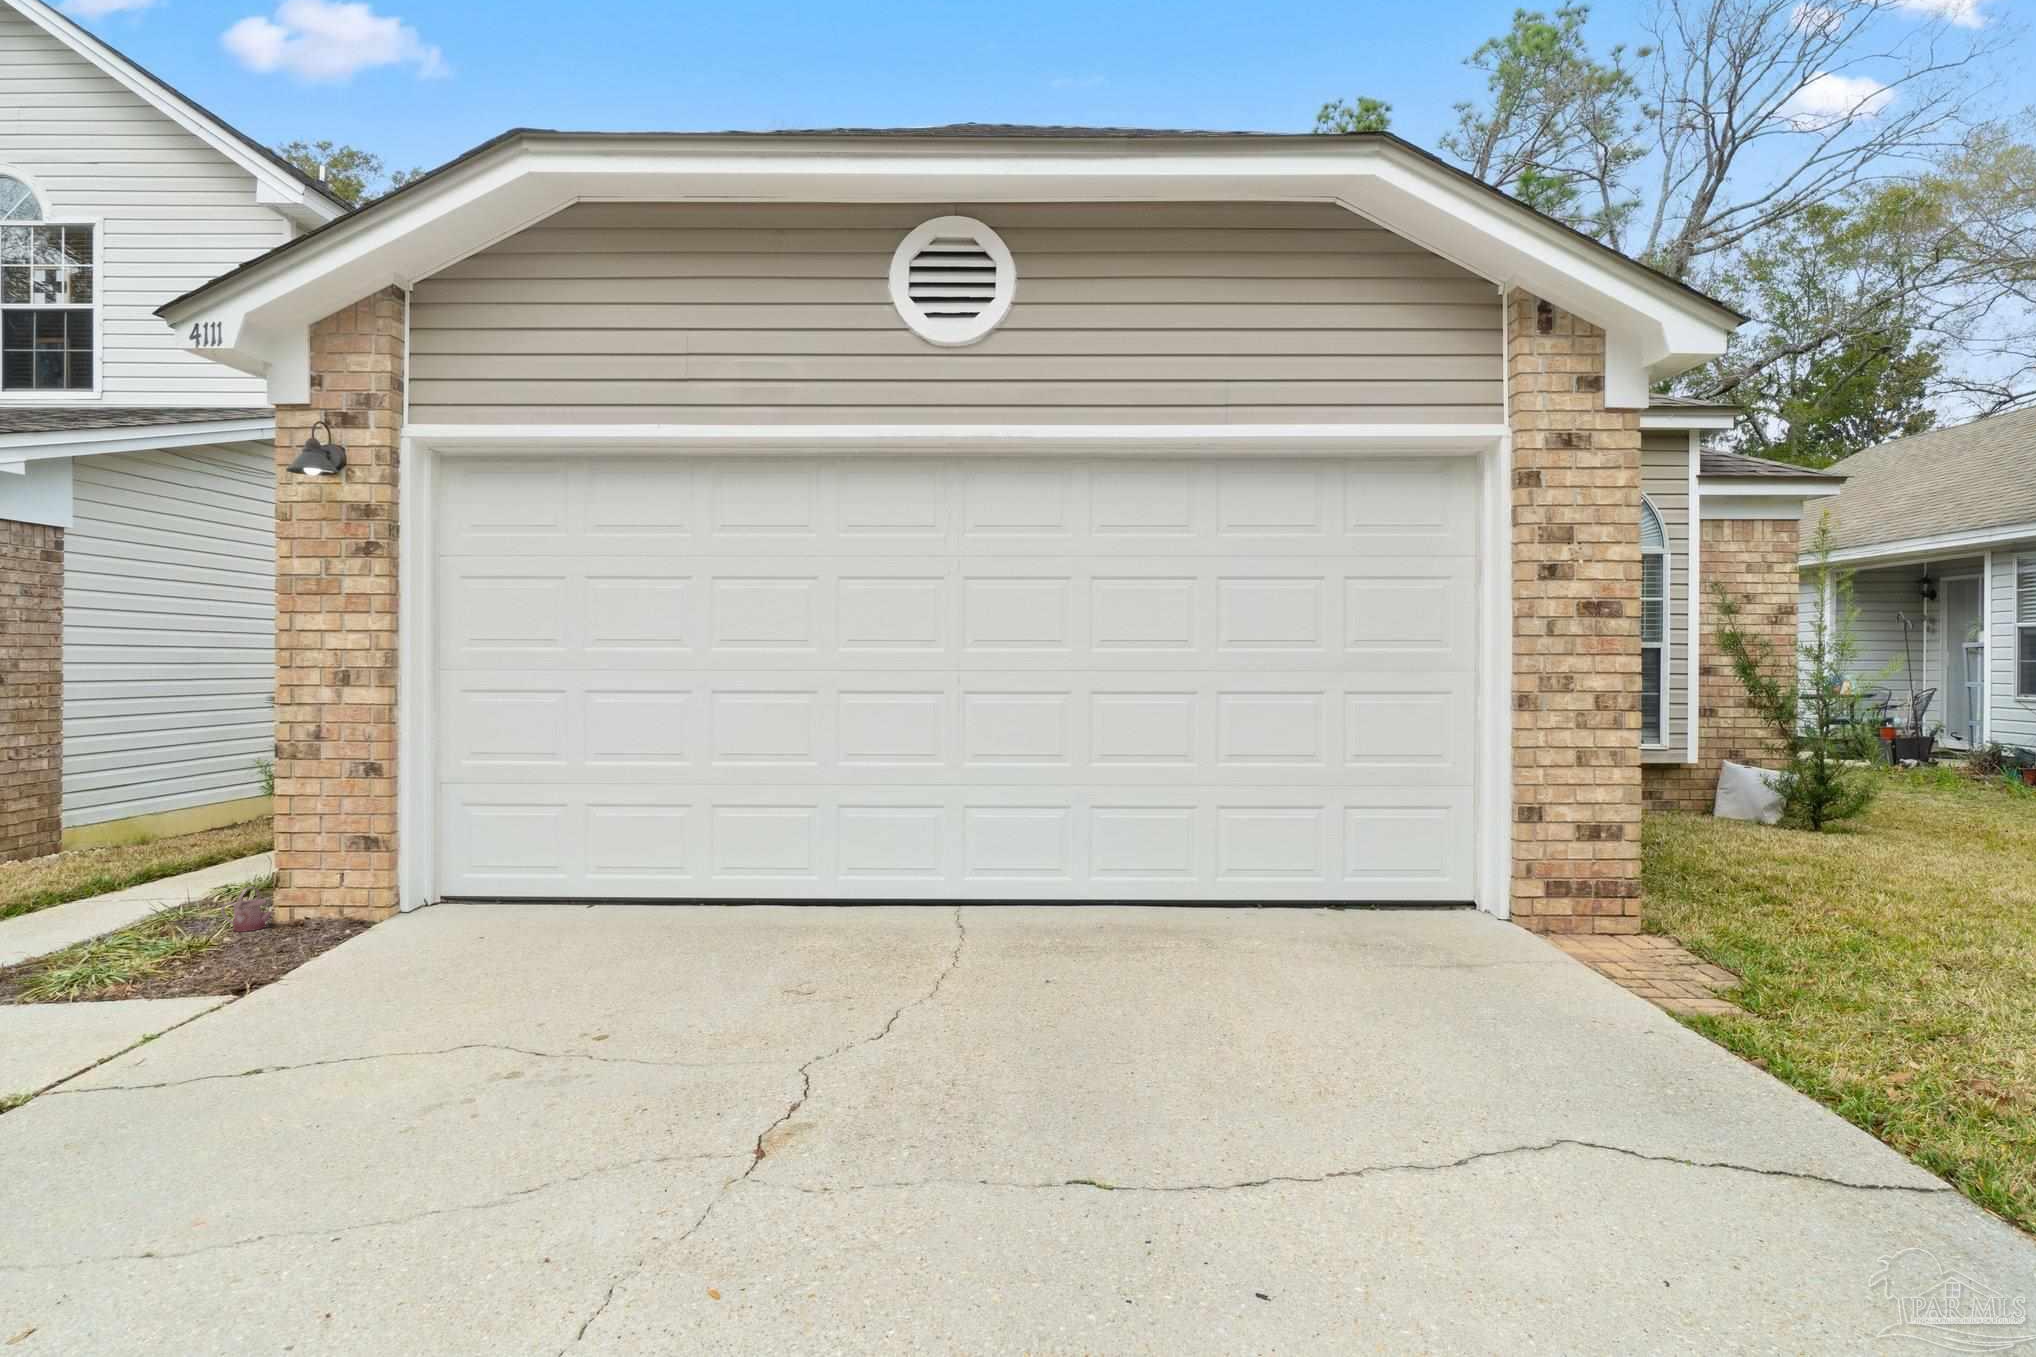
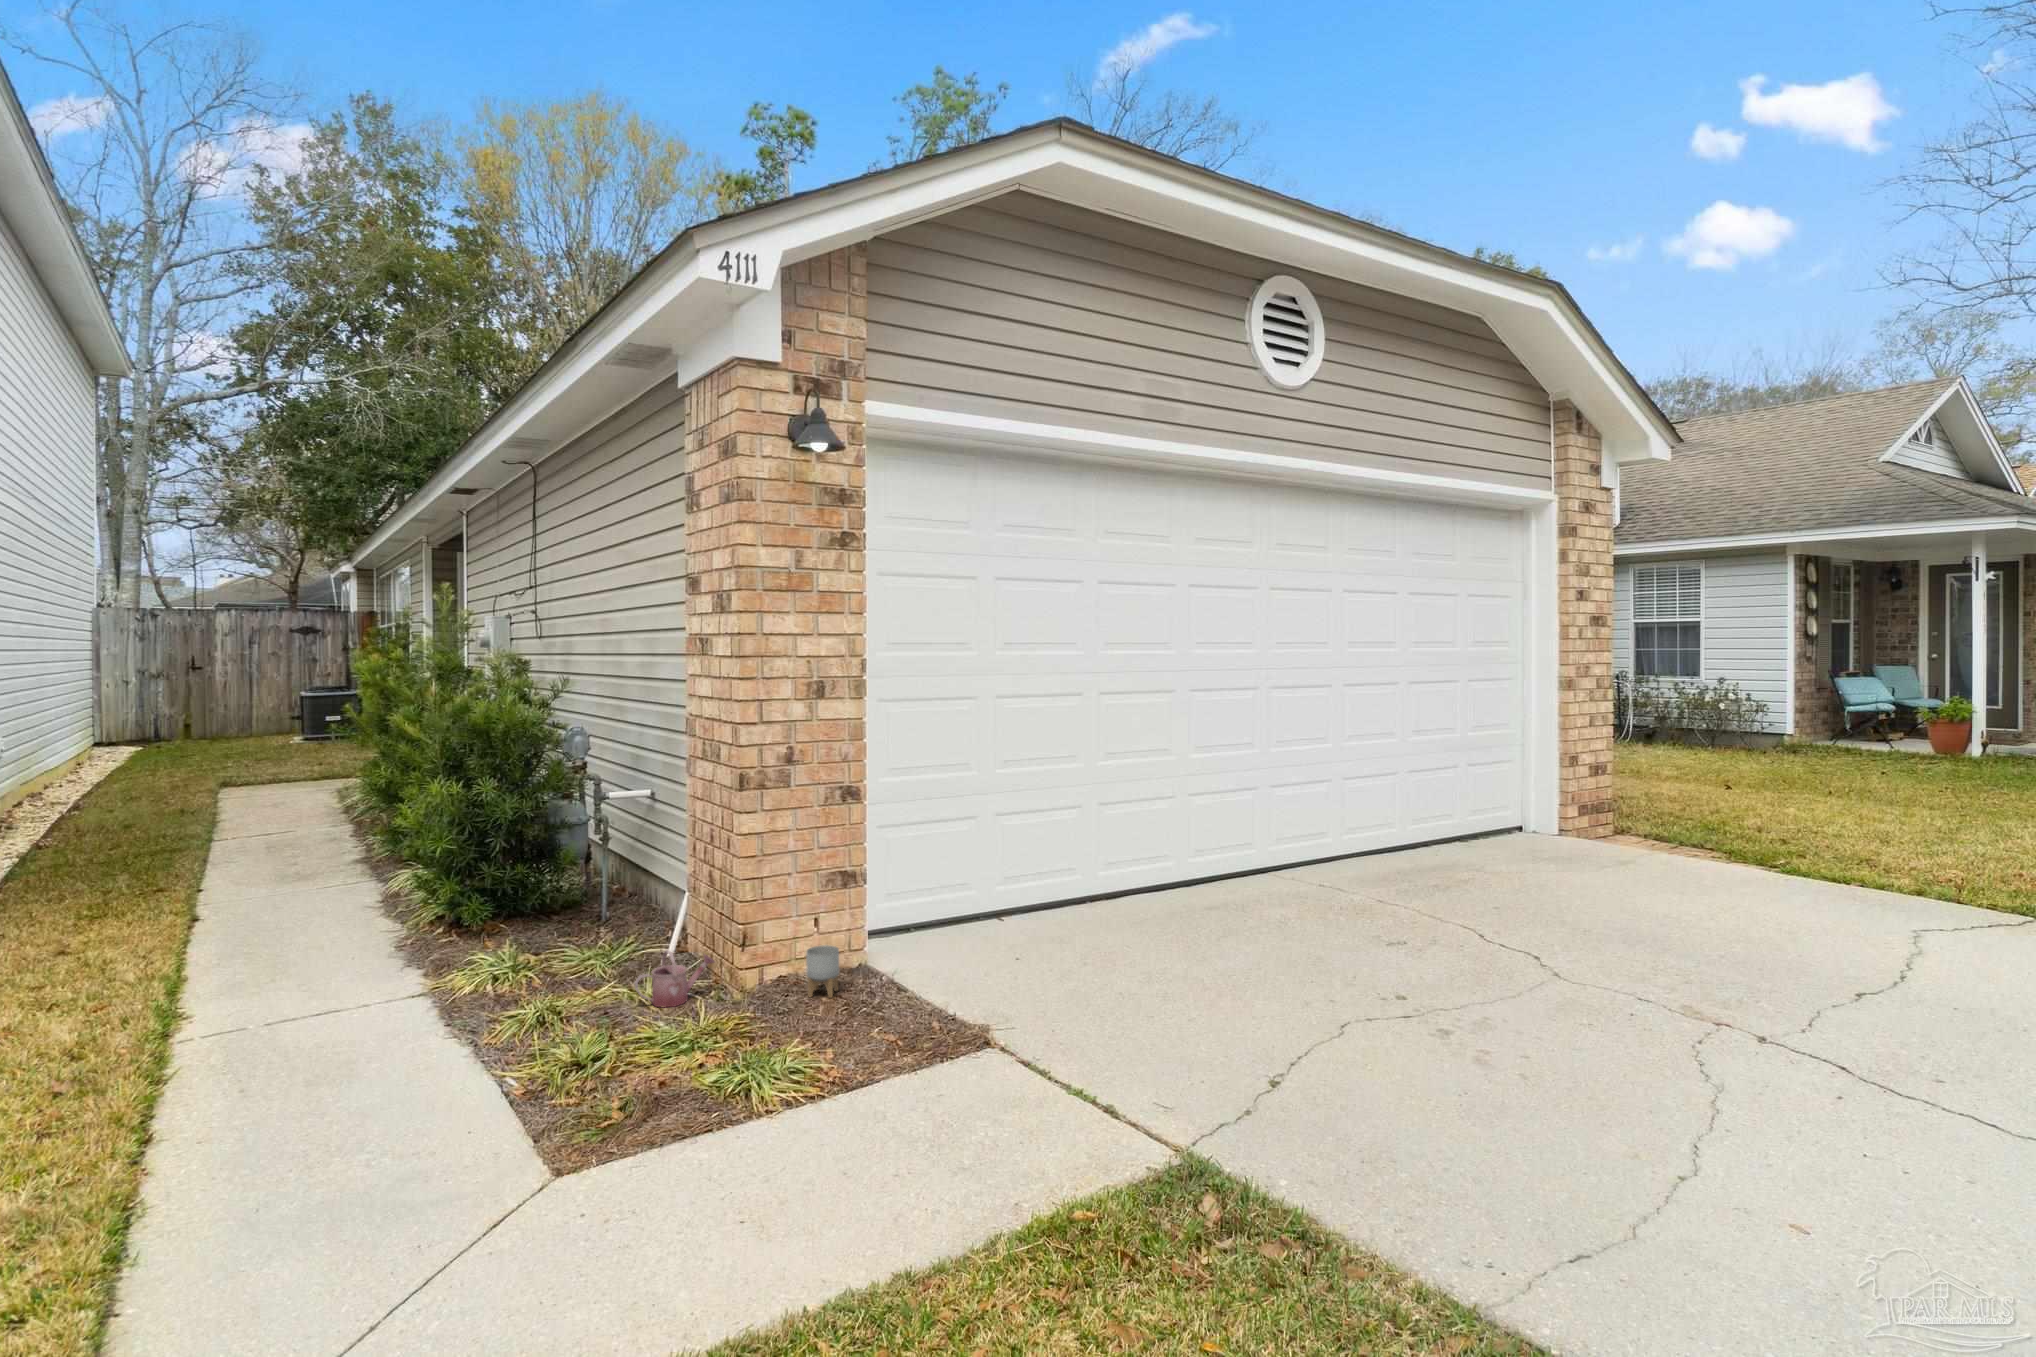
planter: none [307,900,340,945] -> present [806,945,839,998]

